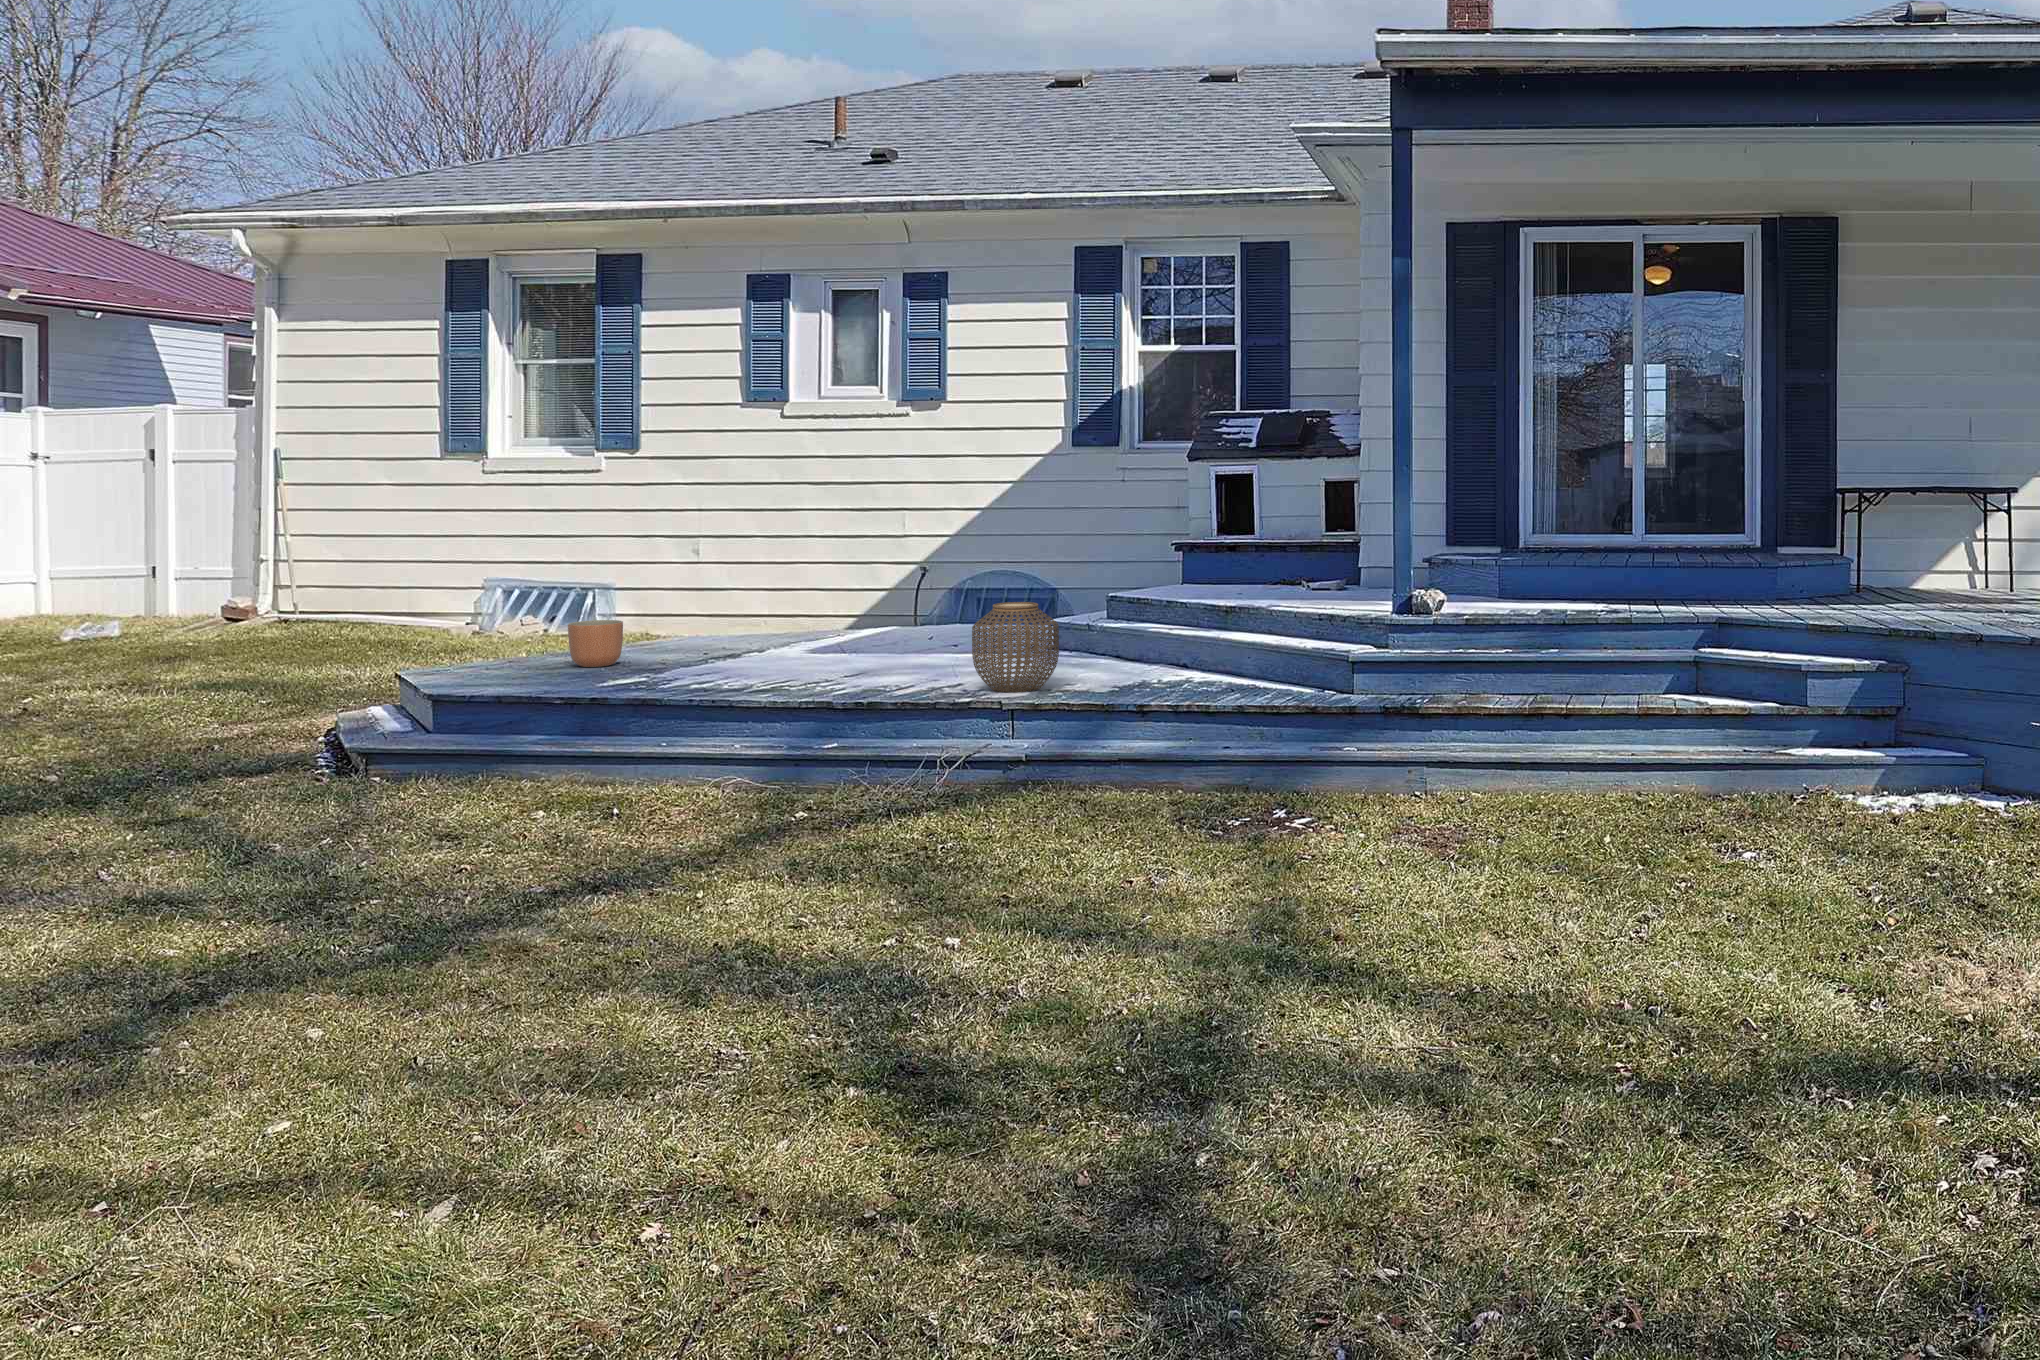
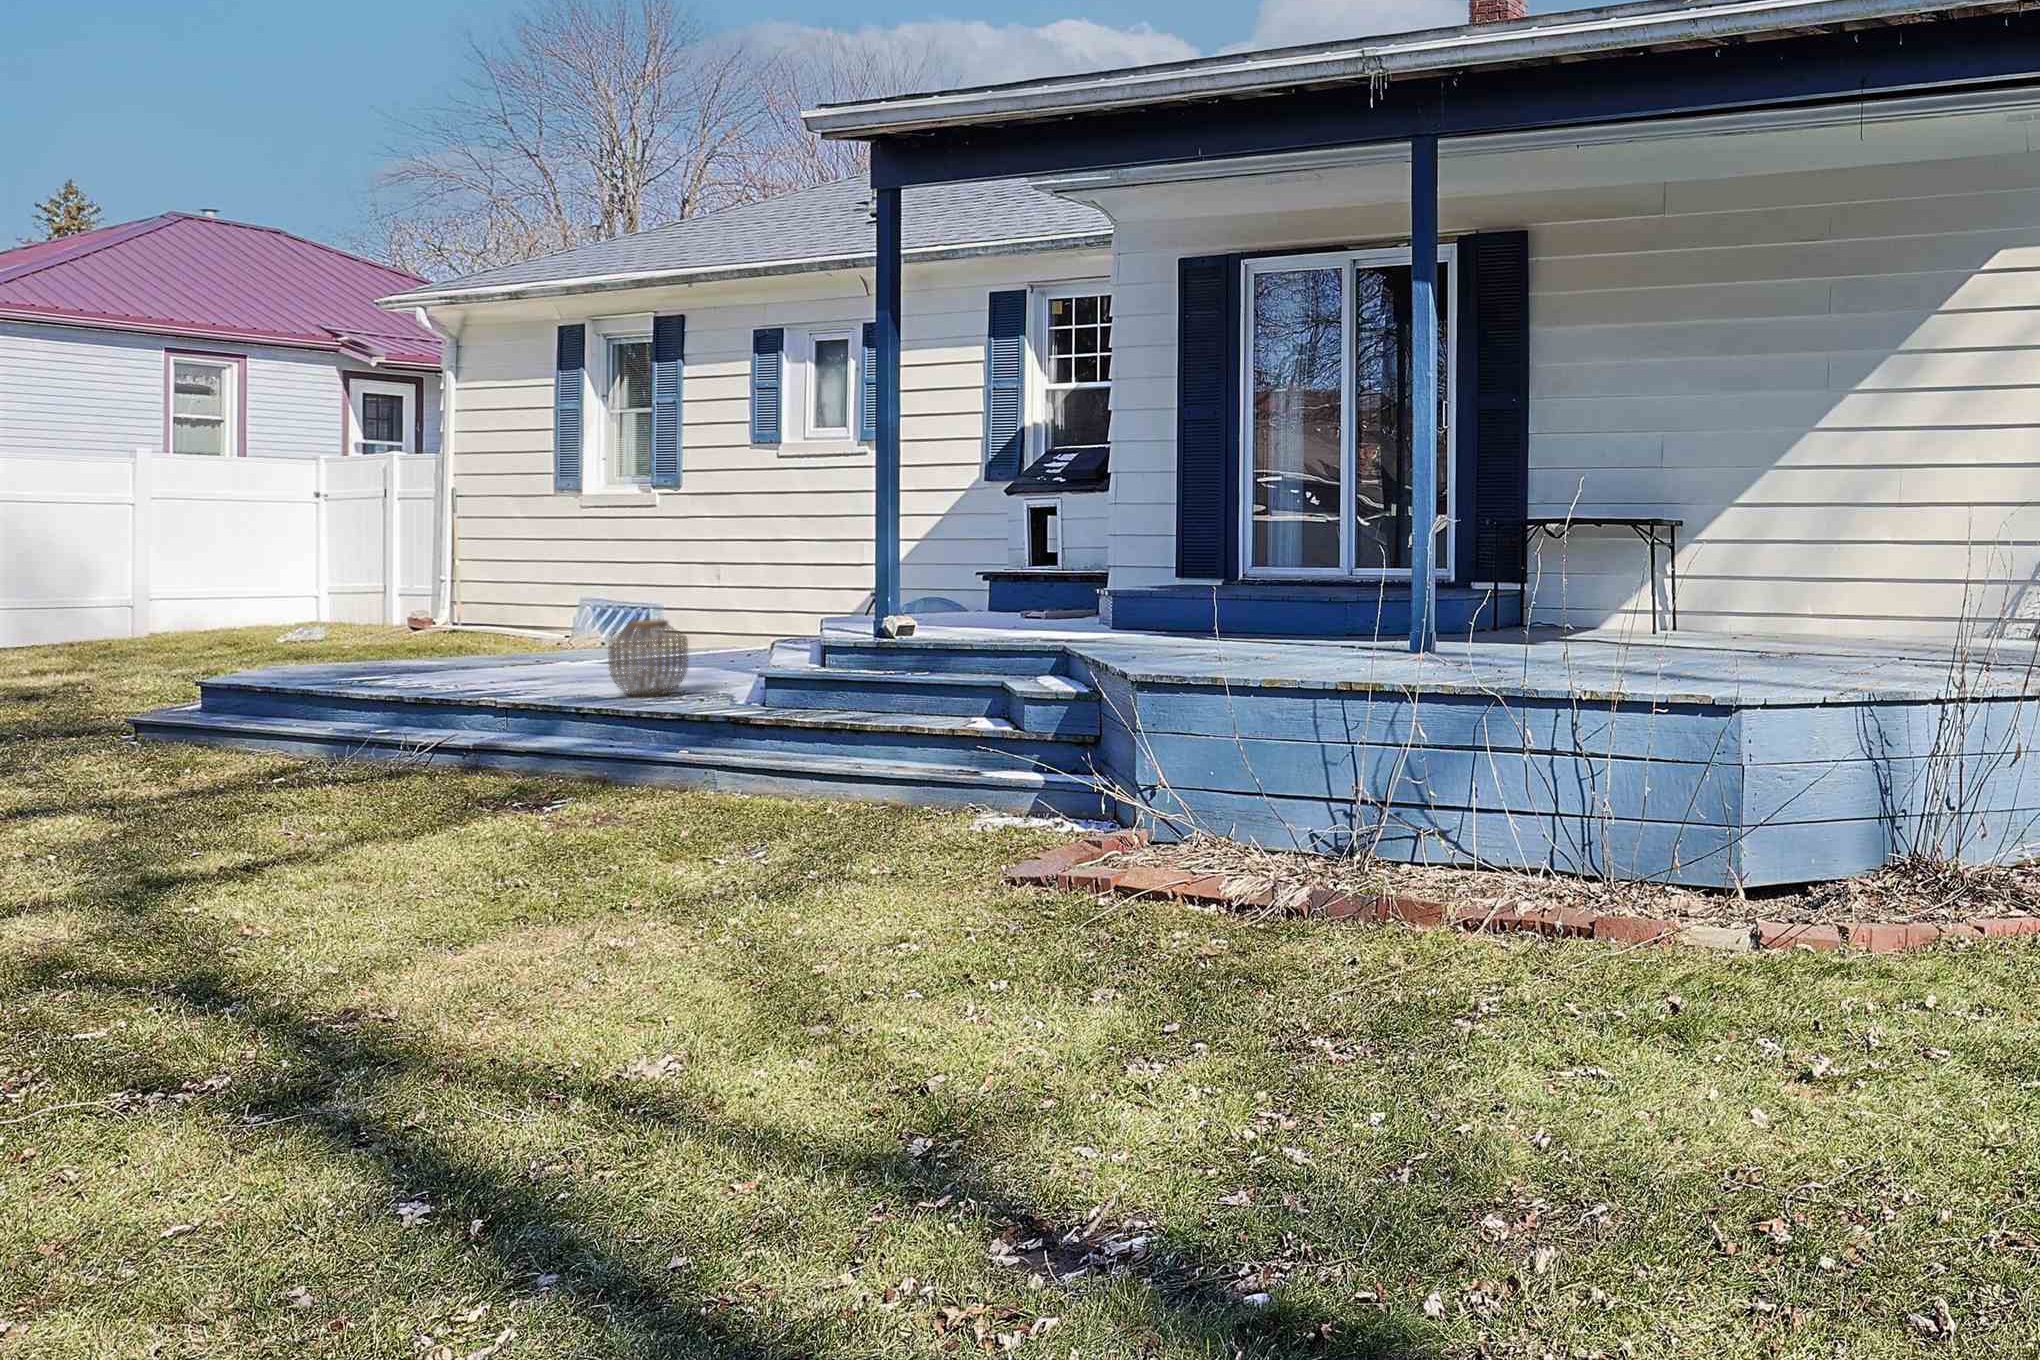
planter: present [568,620,623,667] -> none [397,631,443,669]

